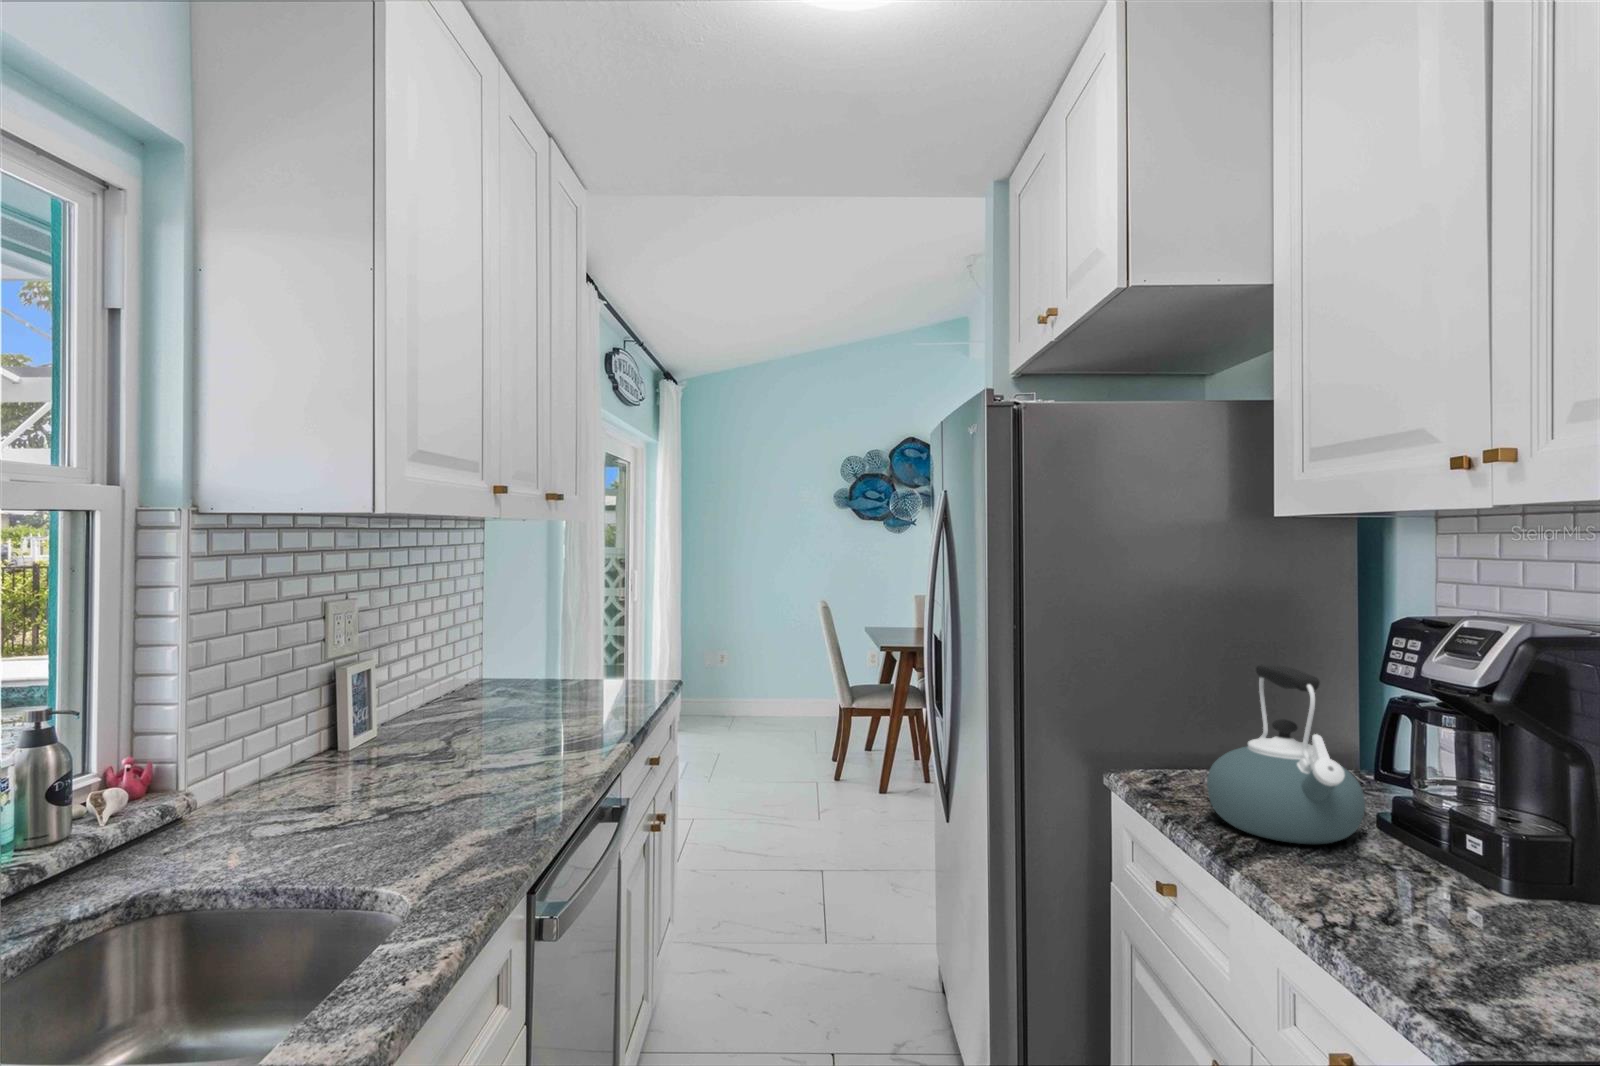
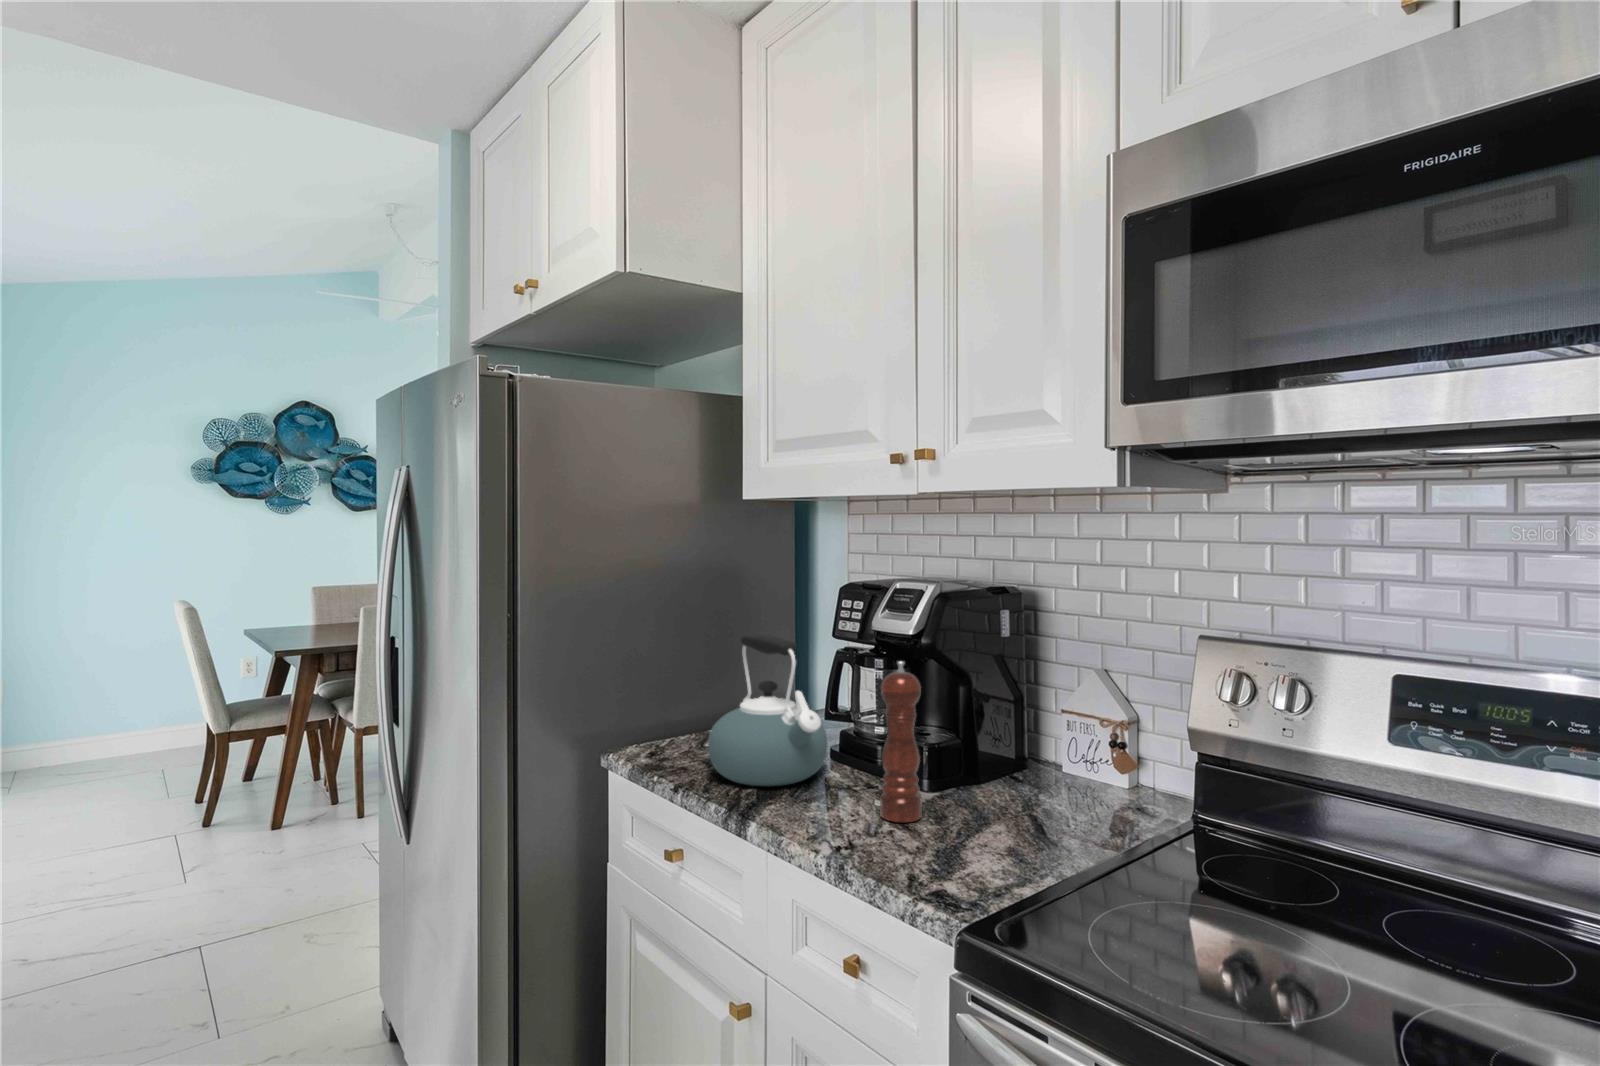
pepper mill: none [1414,712,1481,922] -> present [880,661,921,822]

